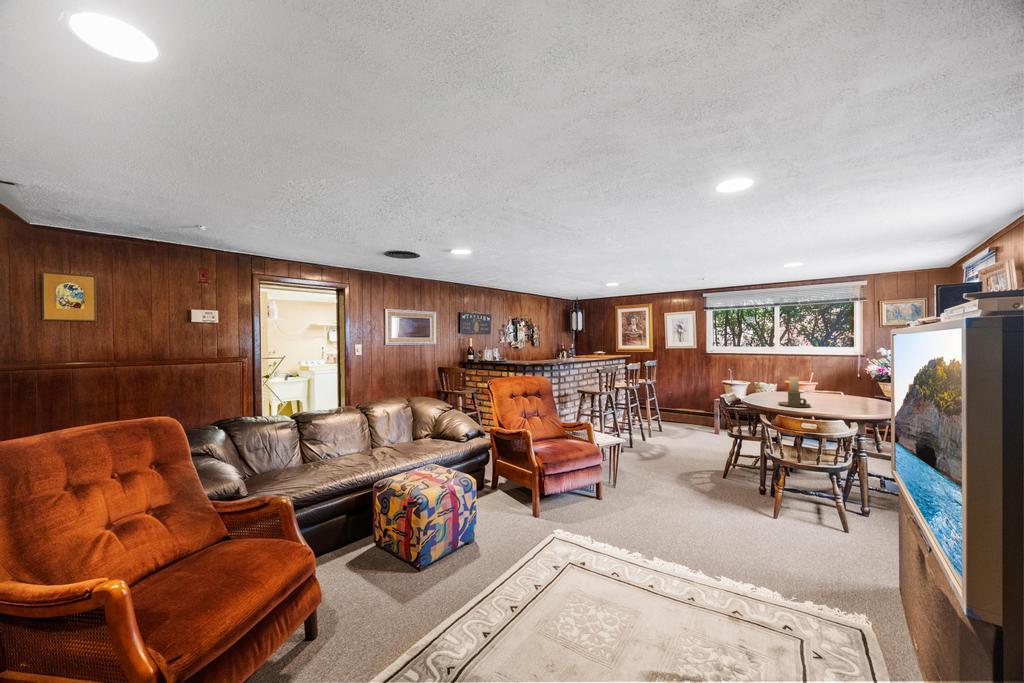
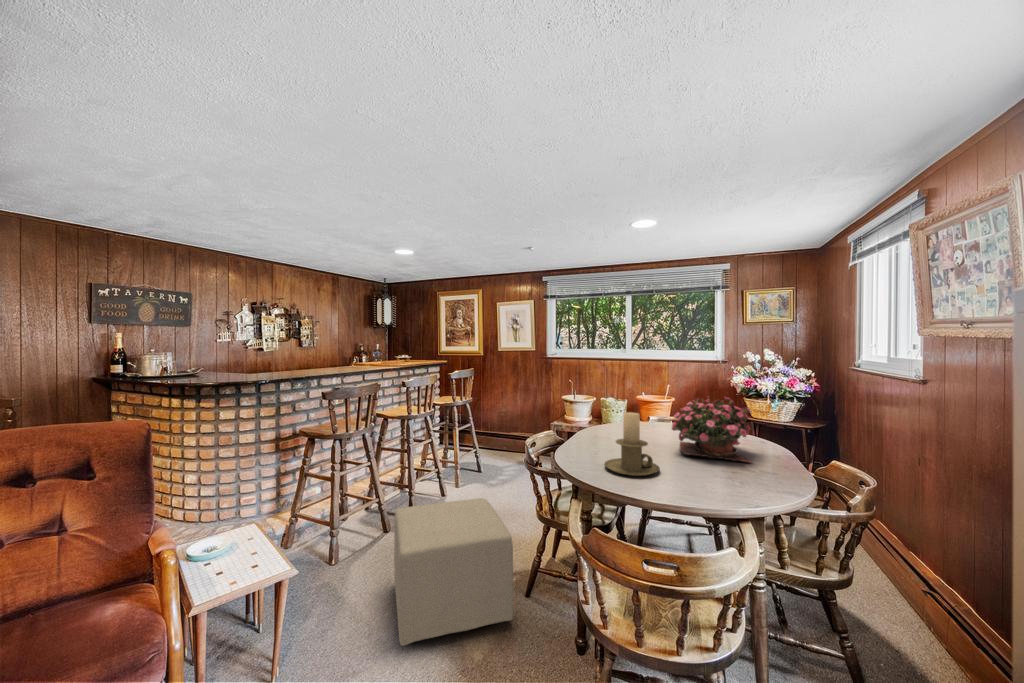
potted flower: none [817,371,870,406] -> present [672,397,751,462]
ottoman: none [651,427,726,483] -> present [394,498,514,646]

